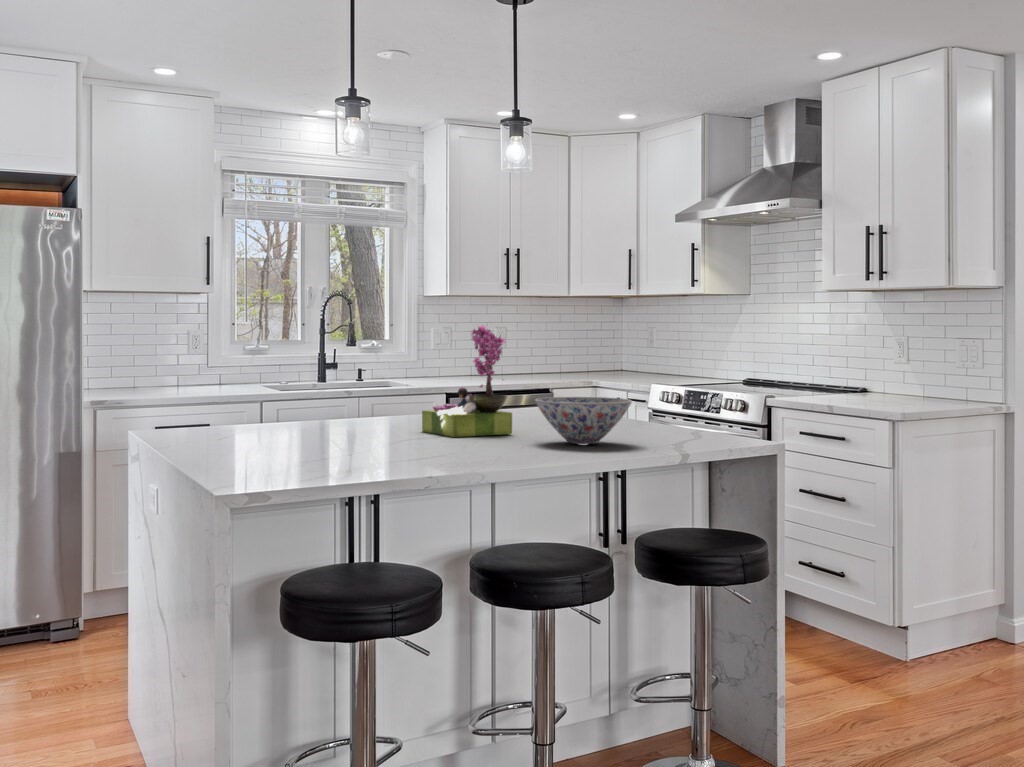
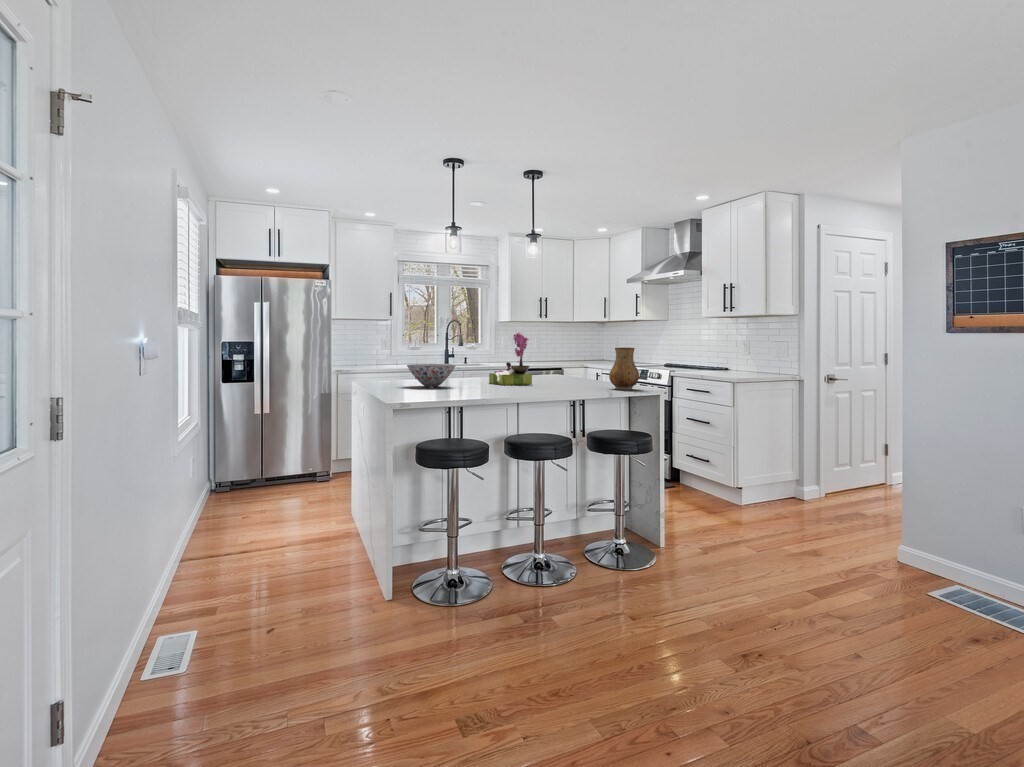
ceramic pitcher: none [676,359,738,447] -> present [609,348,639,390]
bowl: present [535,397,632,444] -> present [407,364,456,387]

